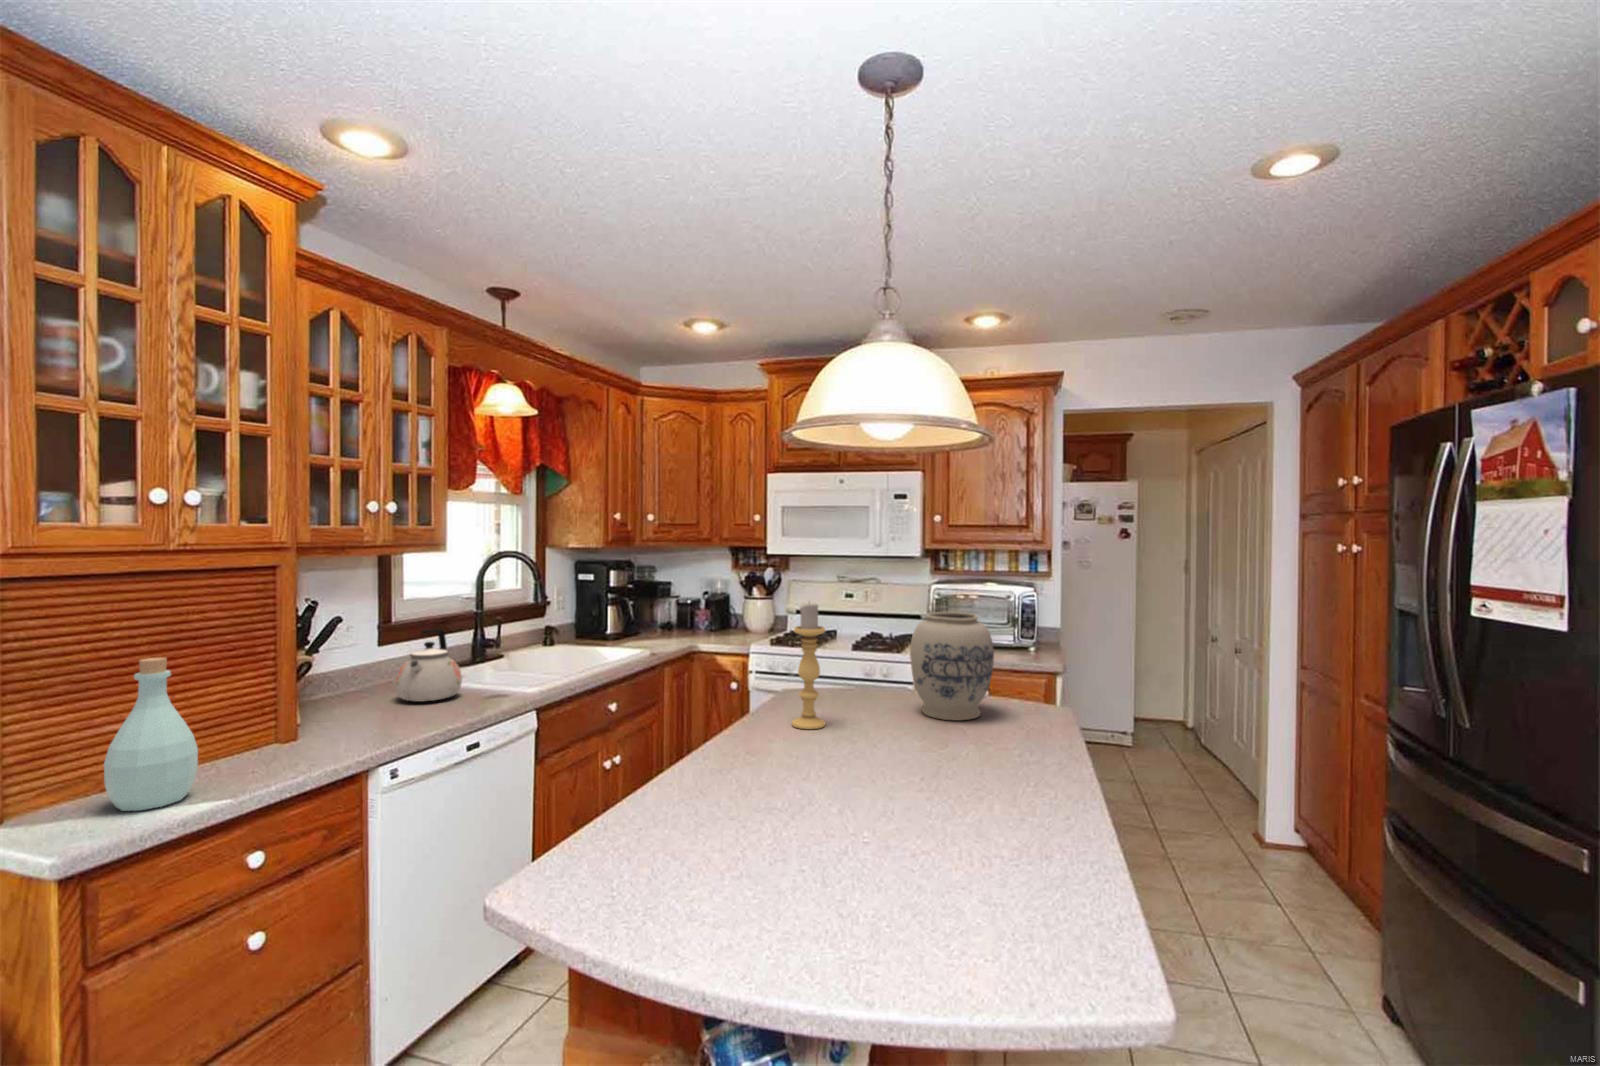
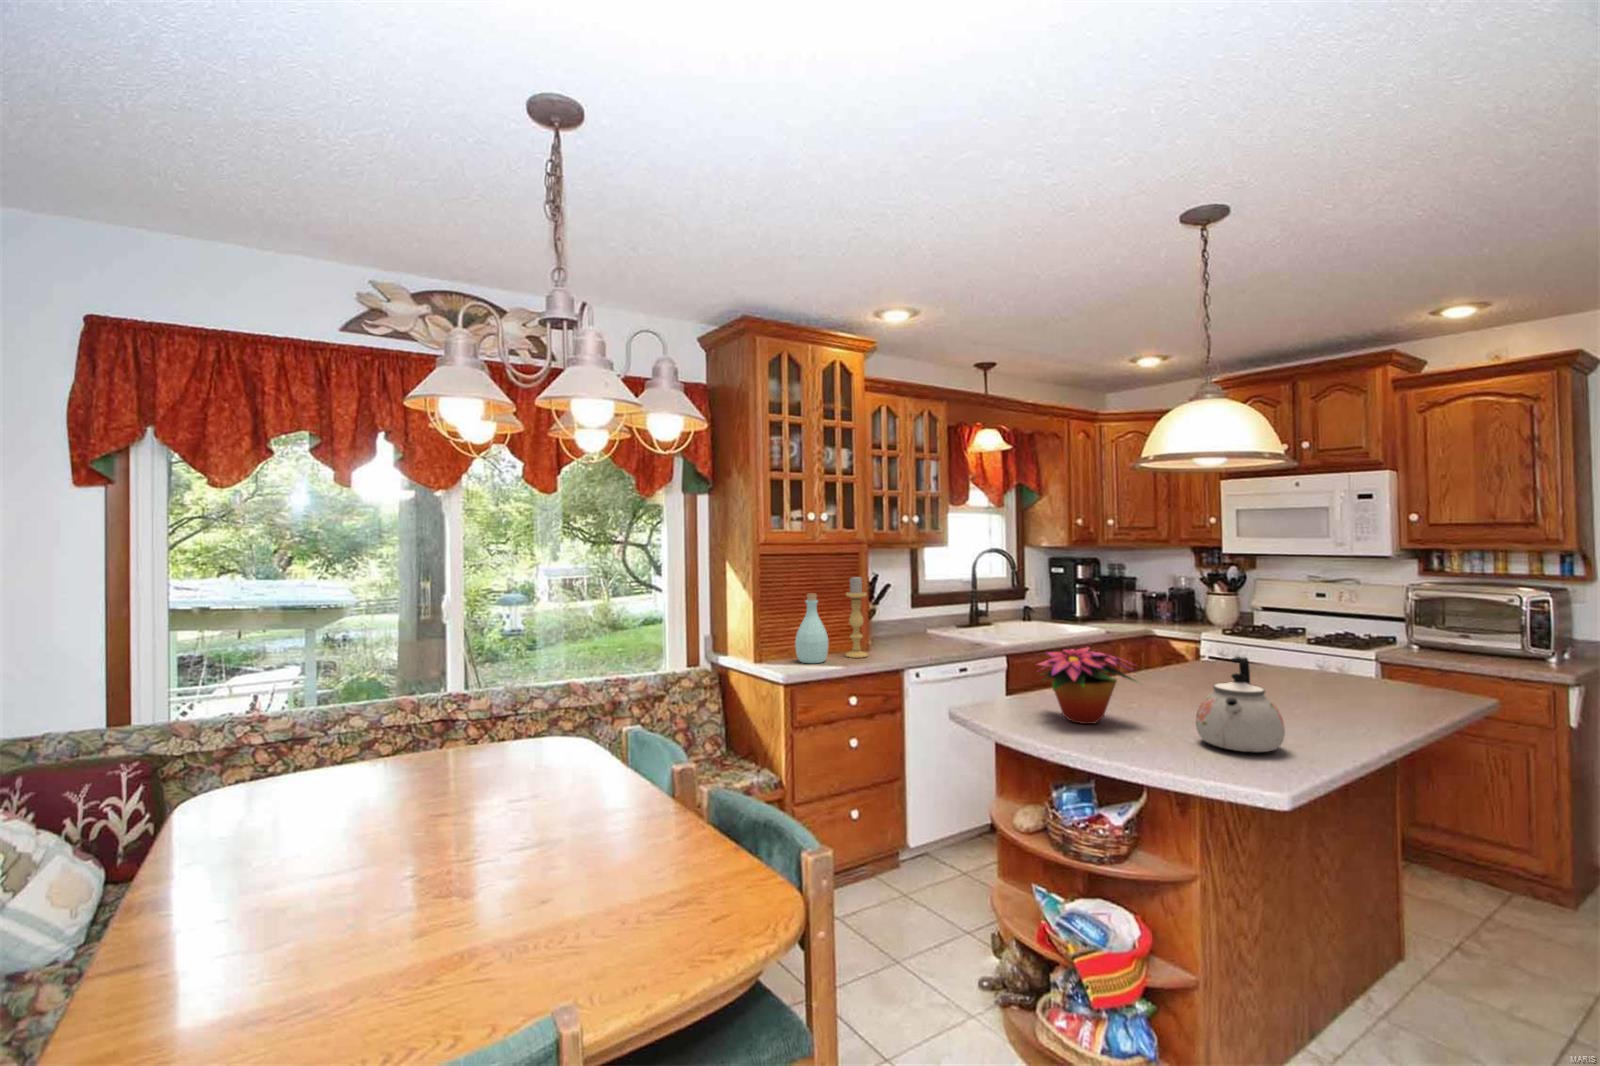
candle holder: present [792,603,825,729] -> present [845,577,867,658]
vase: present [910,612,994,720] -> none [1300,598,1391,692]
kettle: present [395,629,462,702] -> present [1196,657,1285,752]
flower arrangement: none [657,736,851,884] -> present [1038,647,1136,724]

